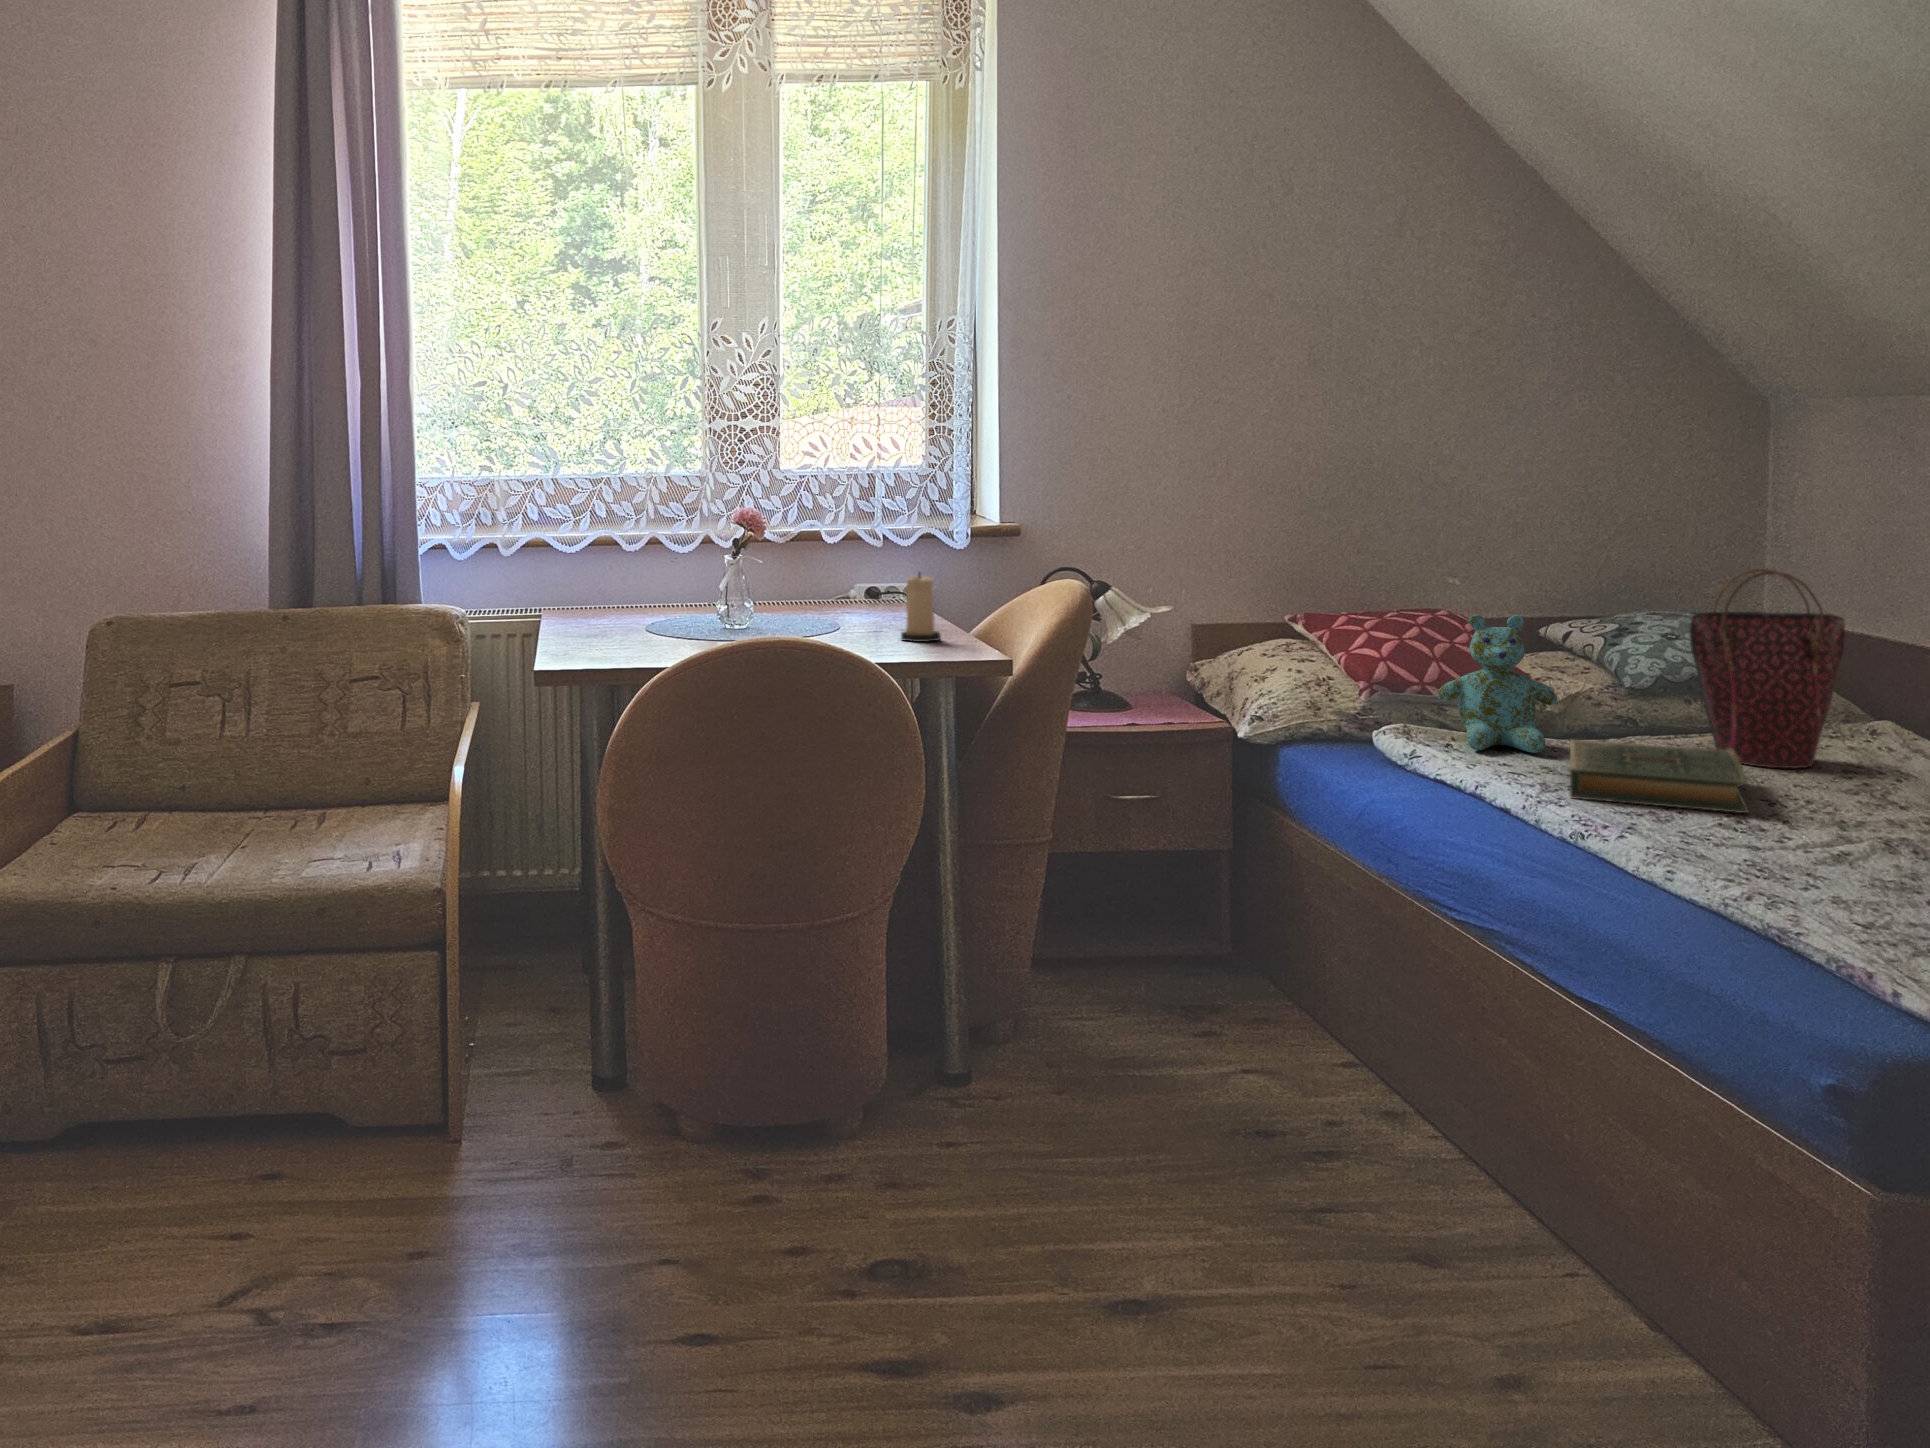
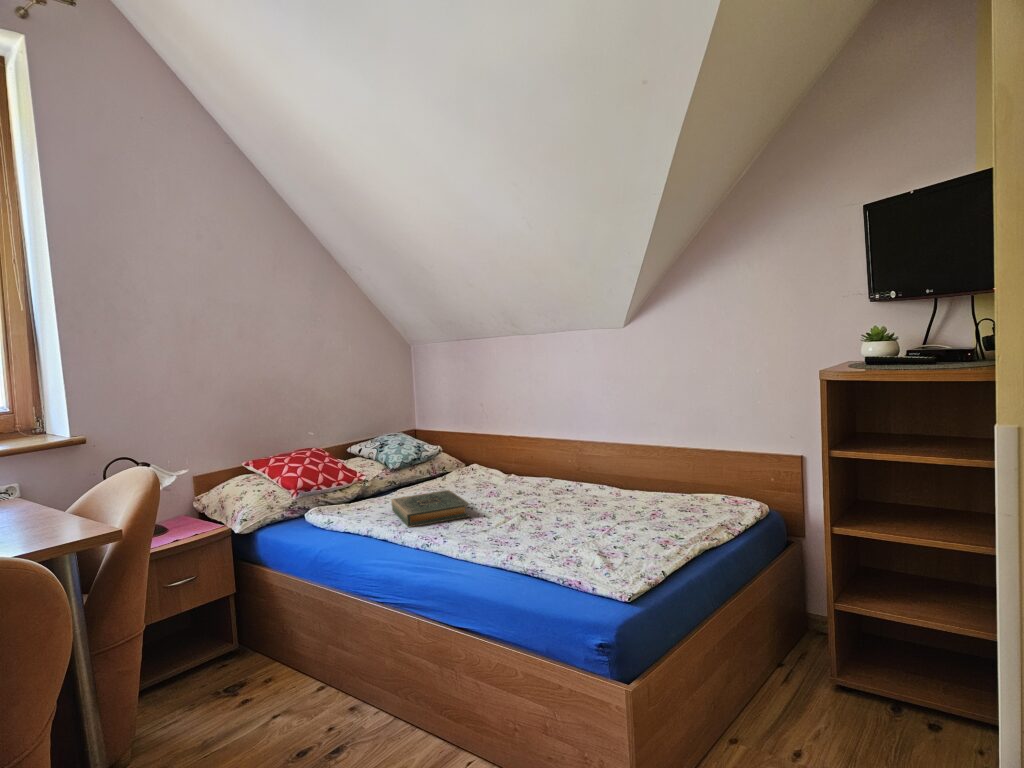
handbag: present [1689,569,1845,768] -> none [421,413,469,493]
candle: present [901,573,941,642] -> none [37,484,71,535]
stuffed bear: present [1437,615,1557,753] -> none [329,447,379,512]

